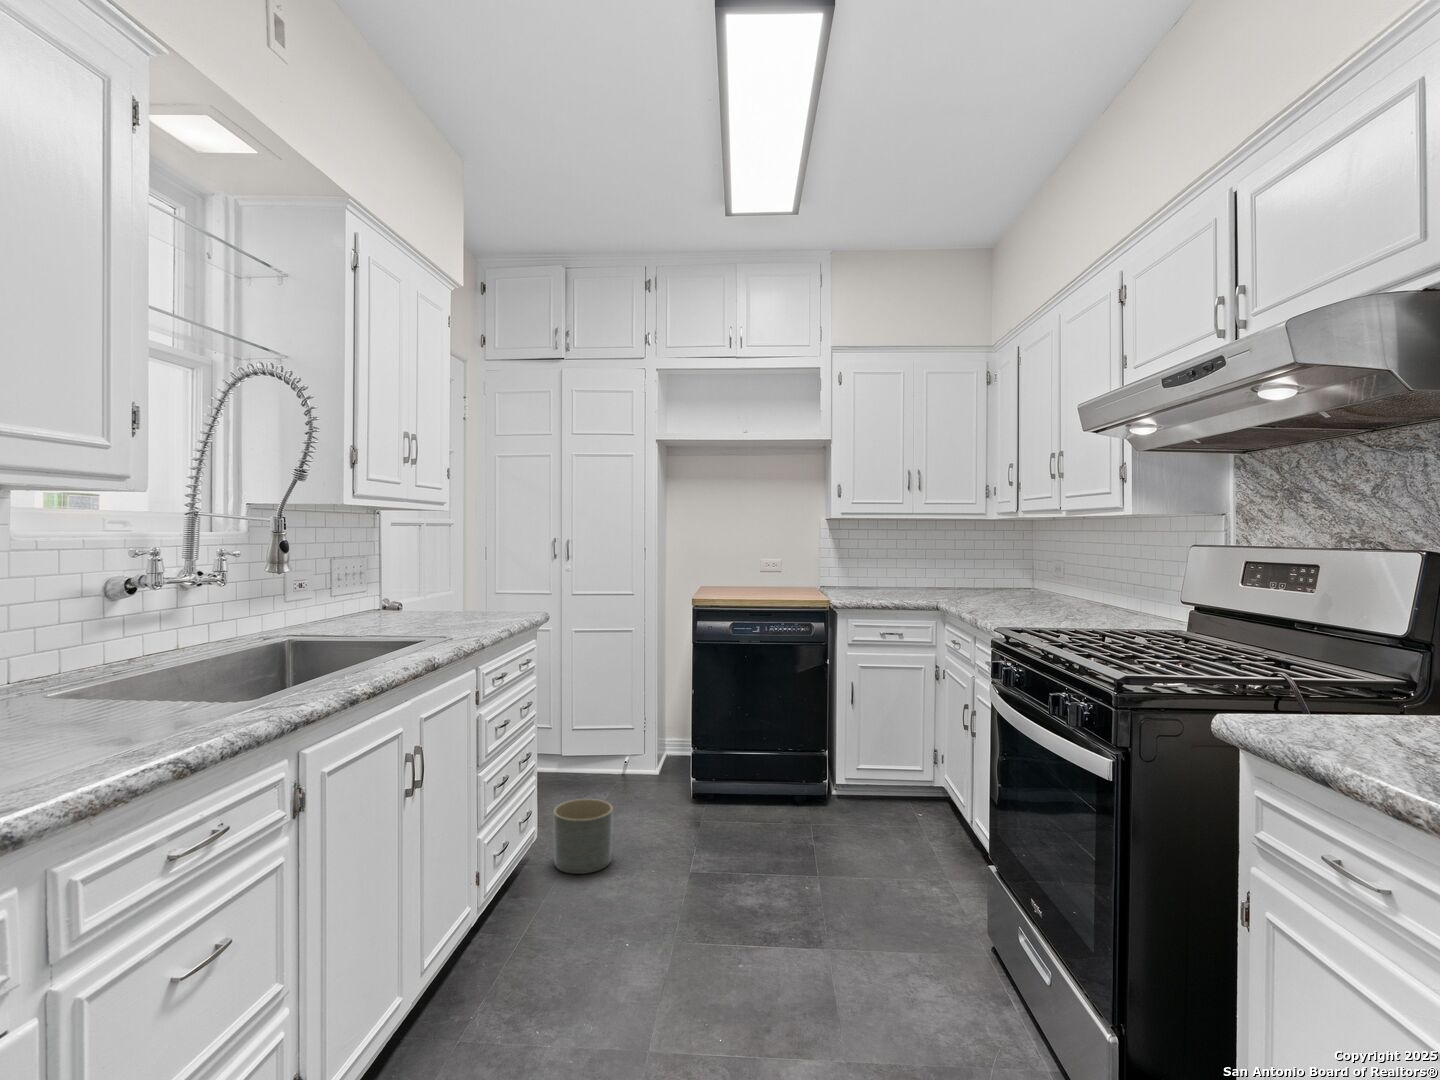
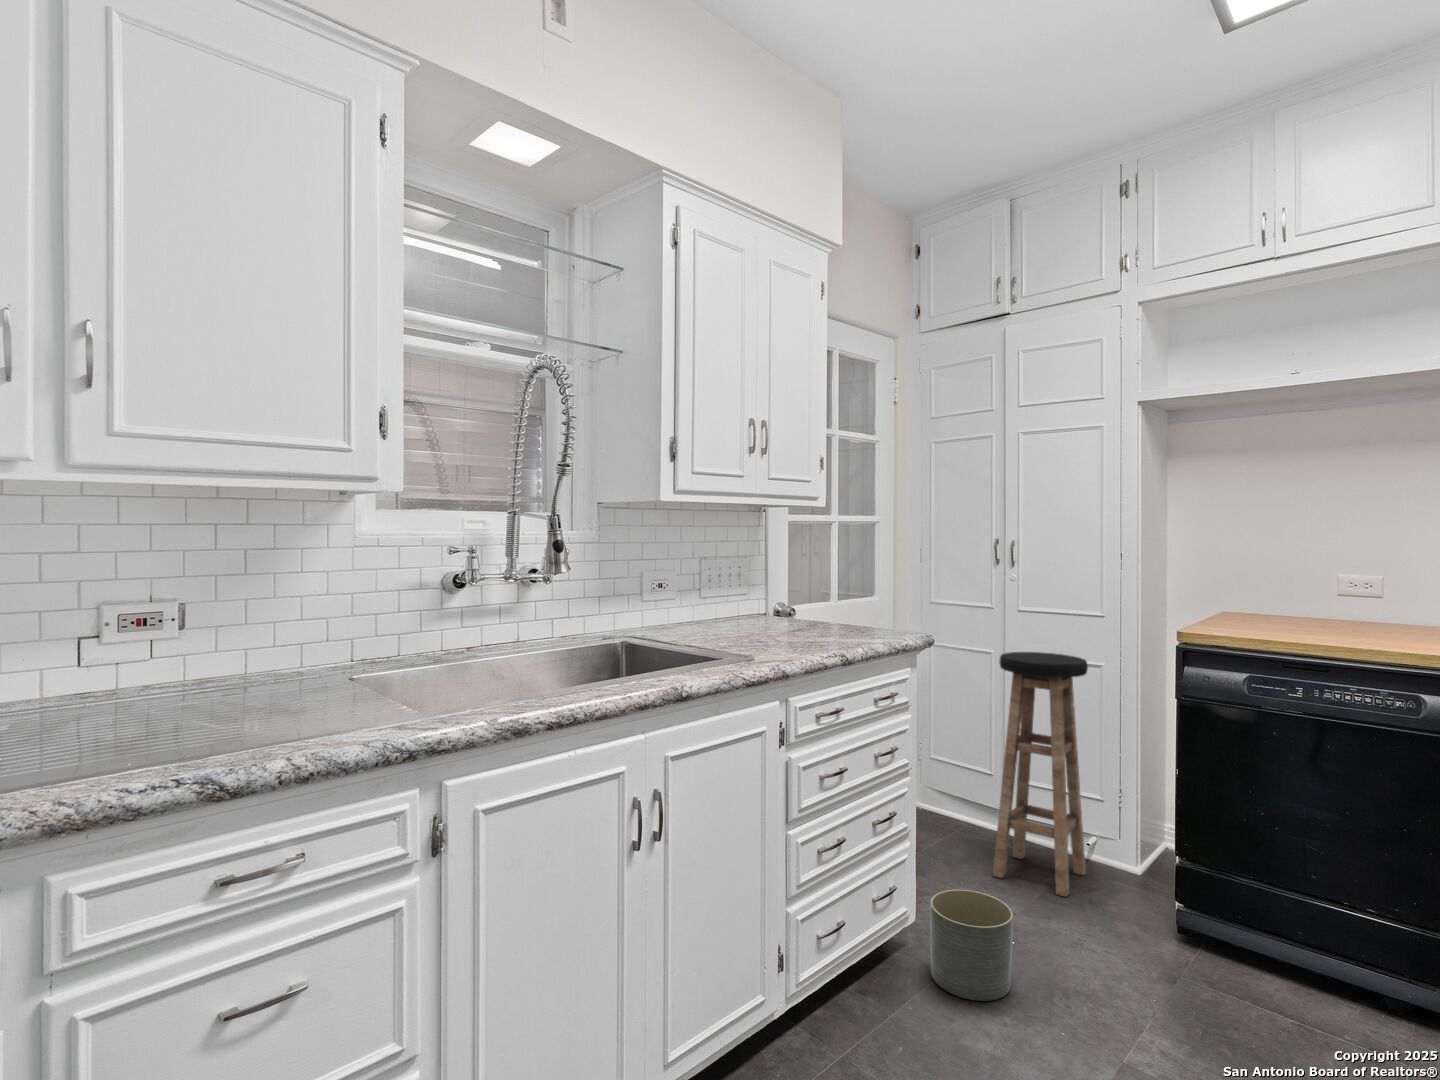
bar stool: none [567,623,629,797] -> present [993,652,1088,897]

